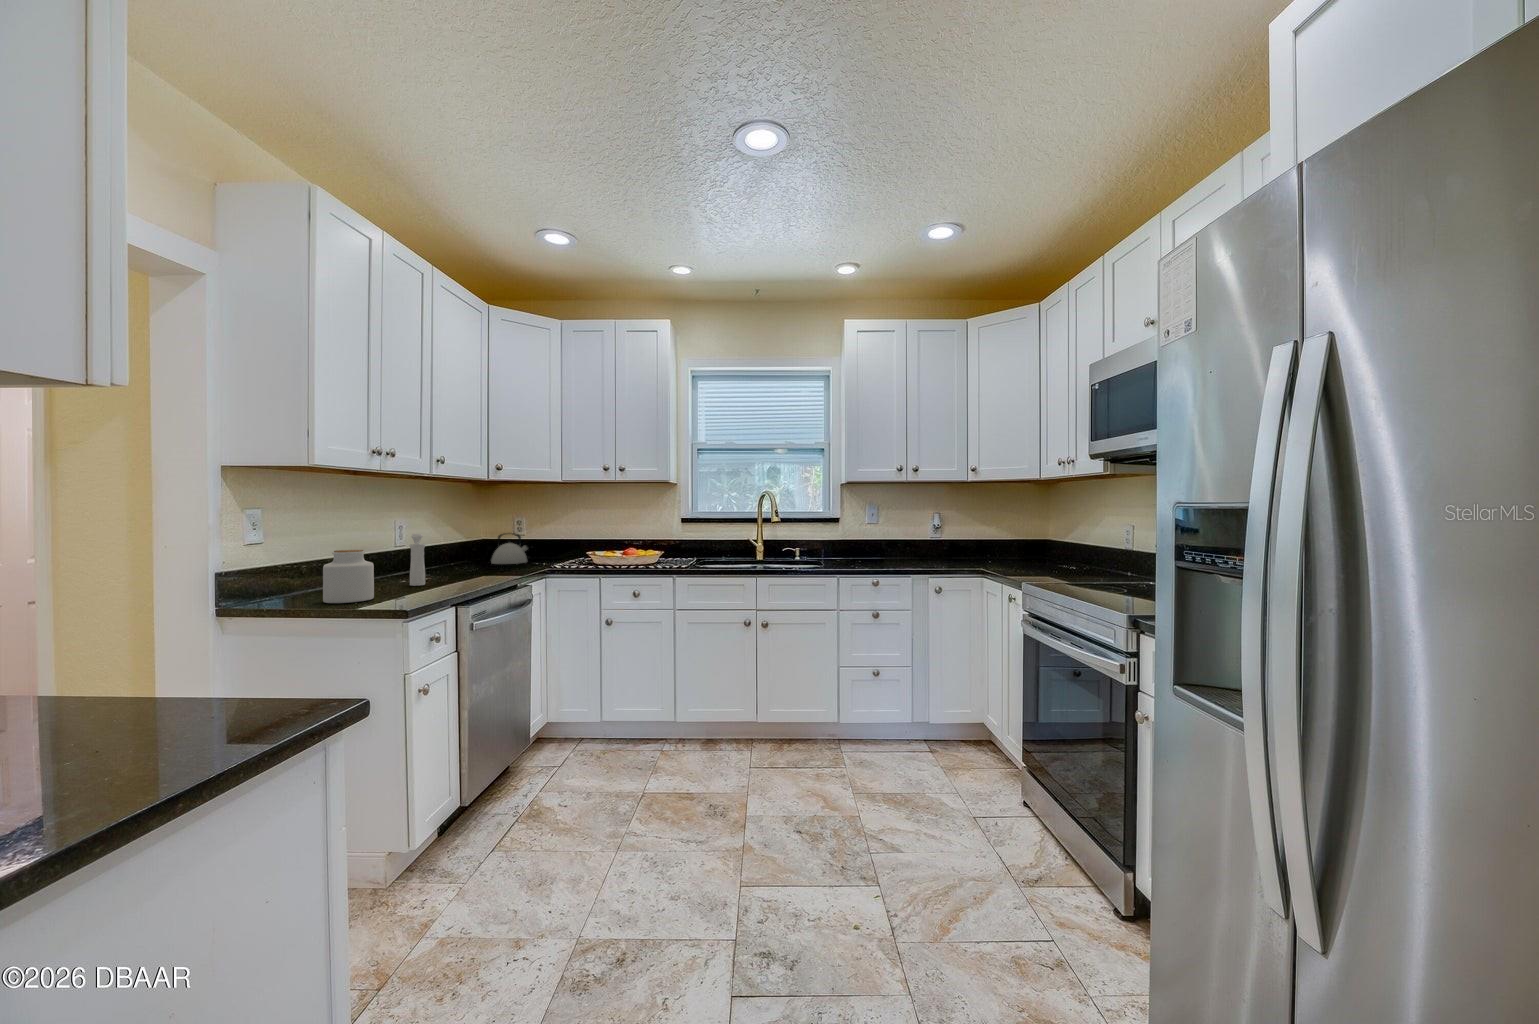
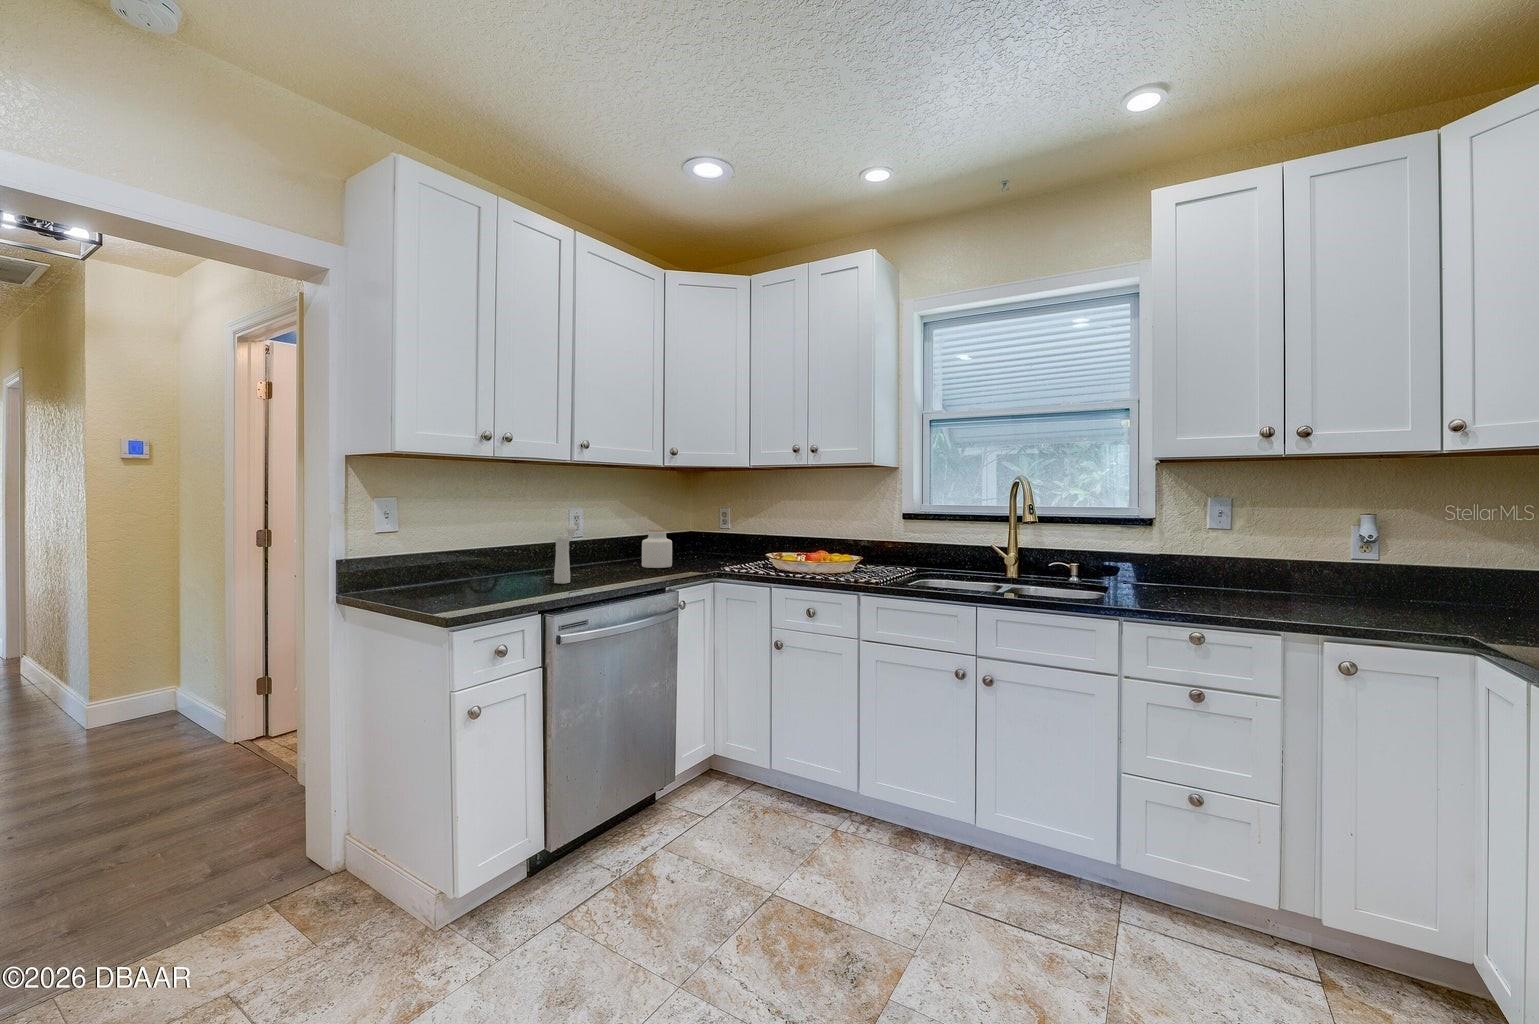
kettle: present [491,533,529,564] -> none [692,528,731,563]
jar: present [323,550,374,603] -> present [642,530,672,568]

